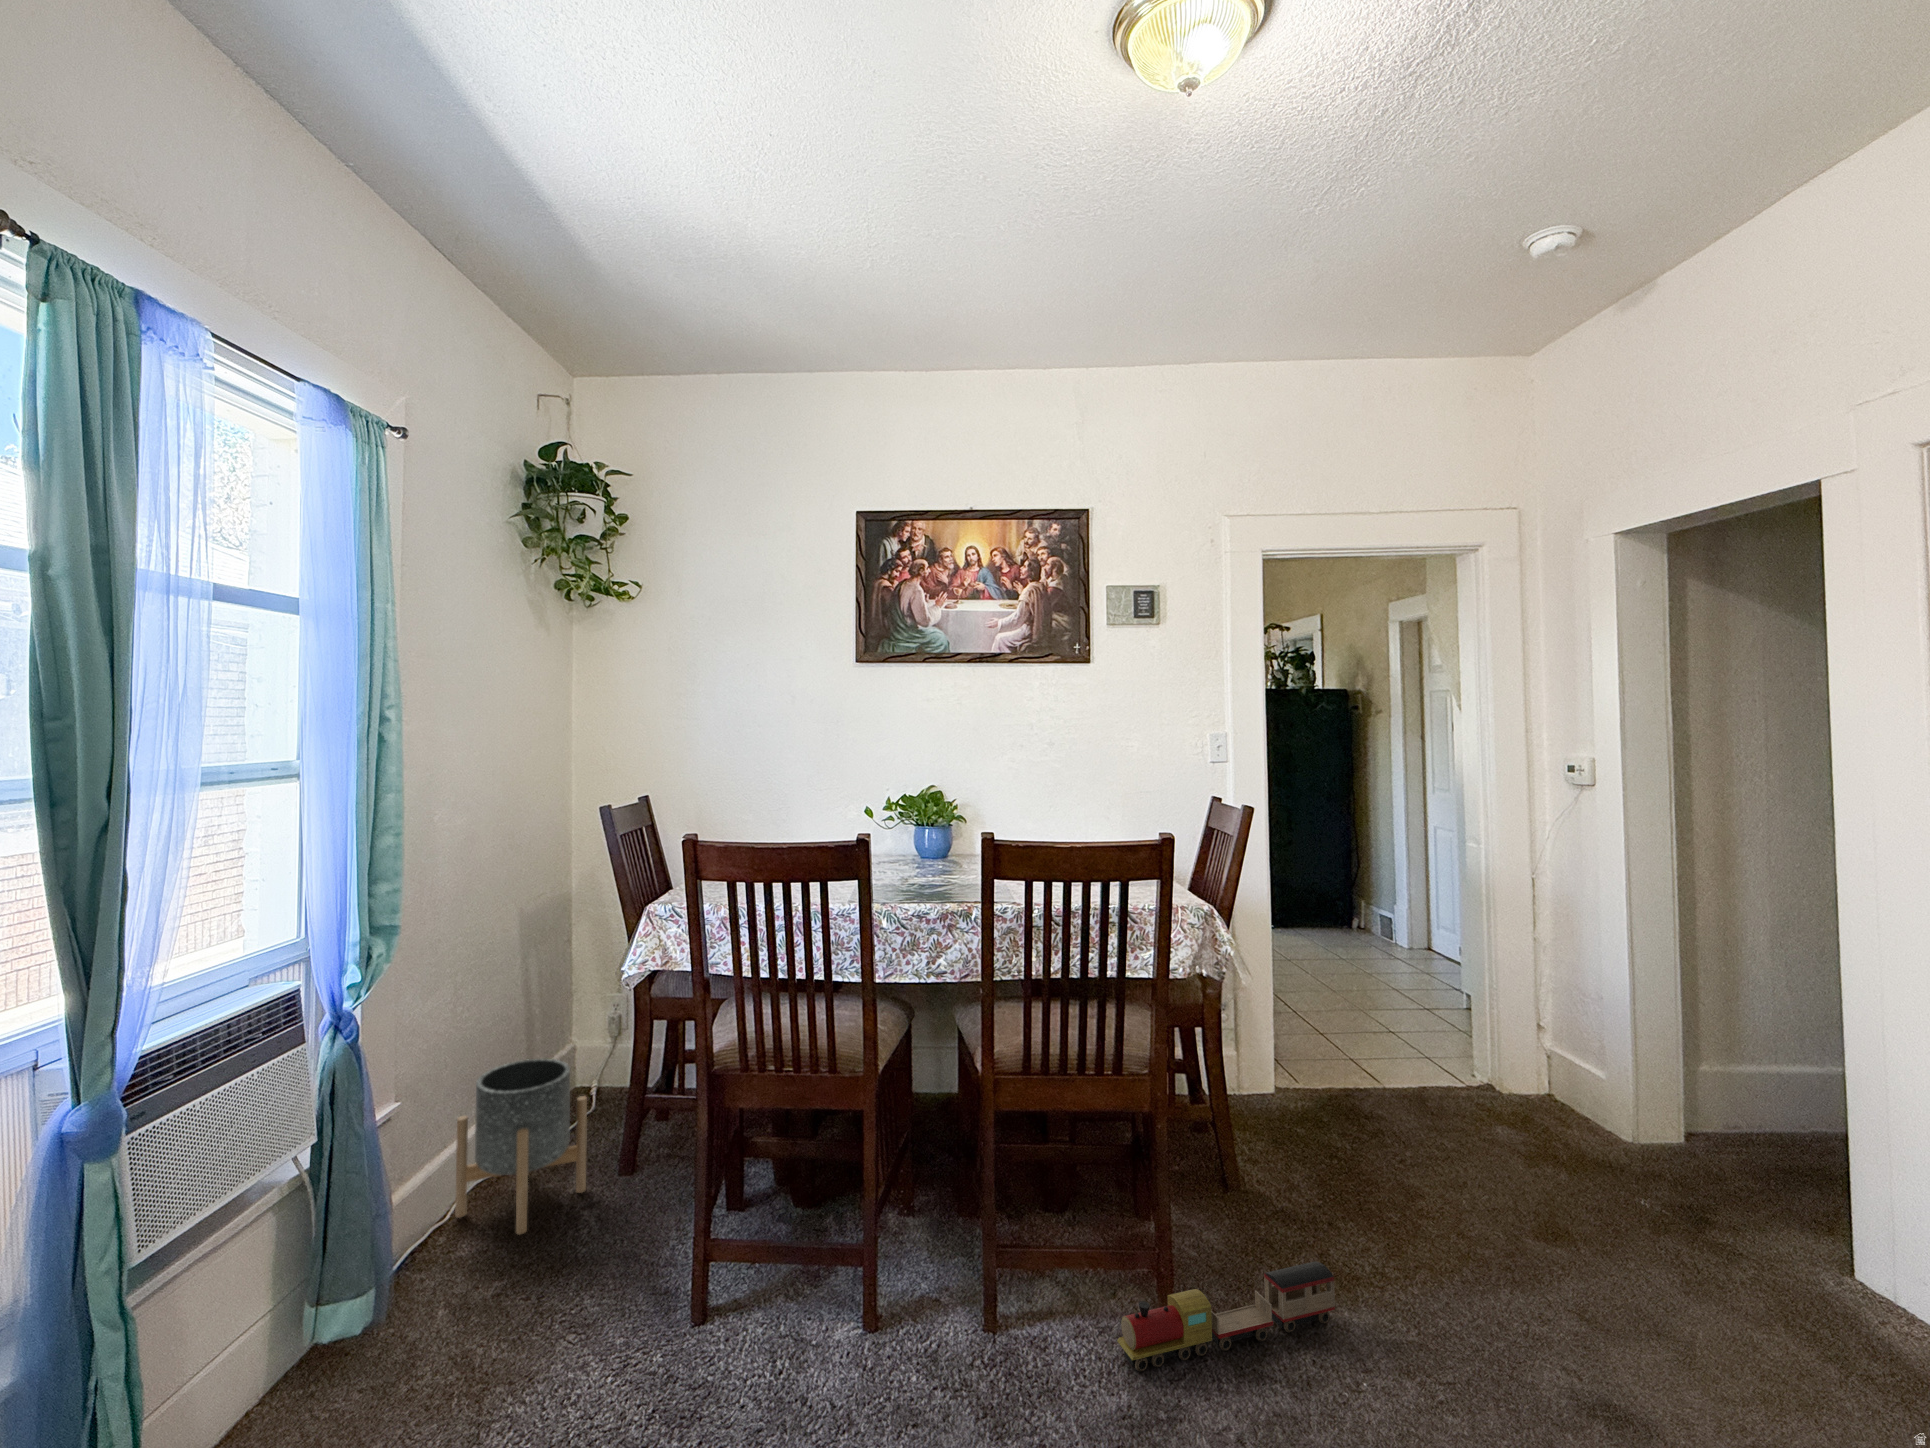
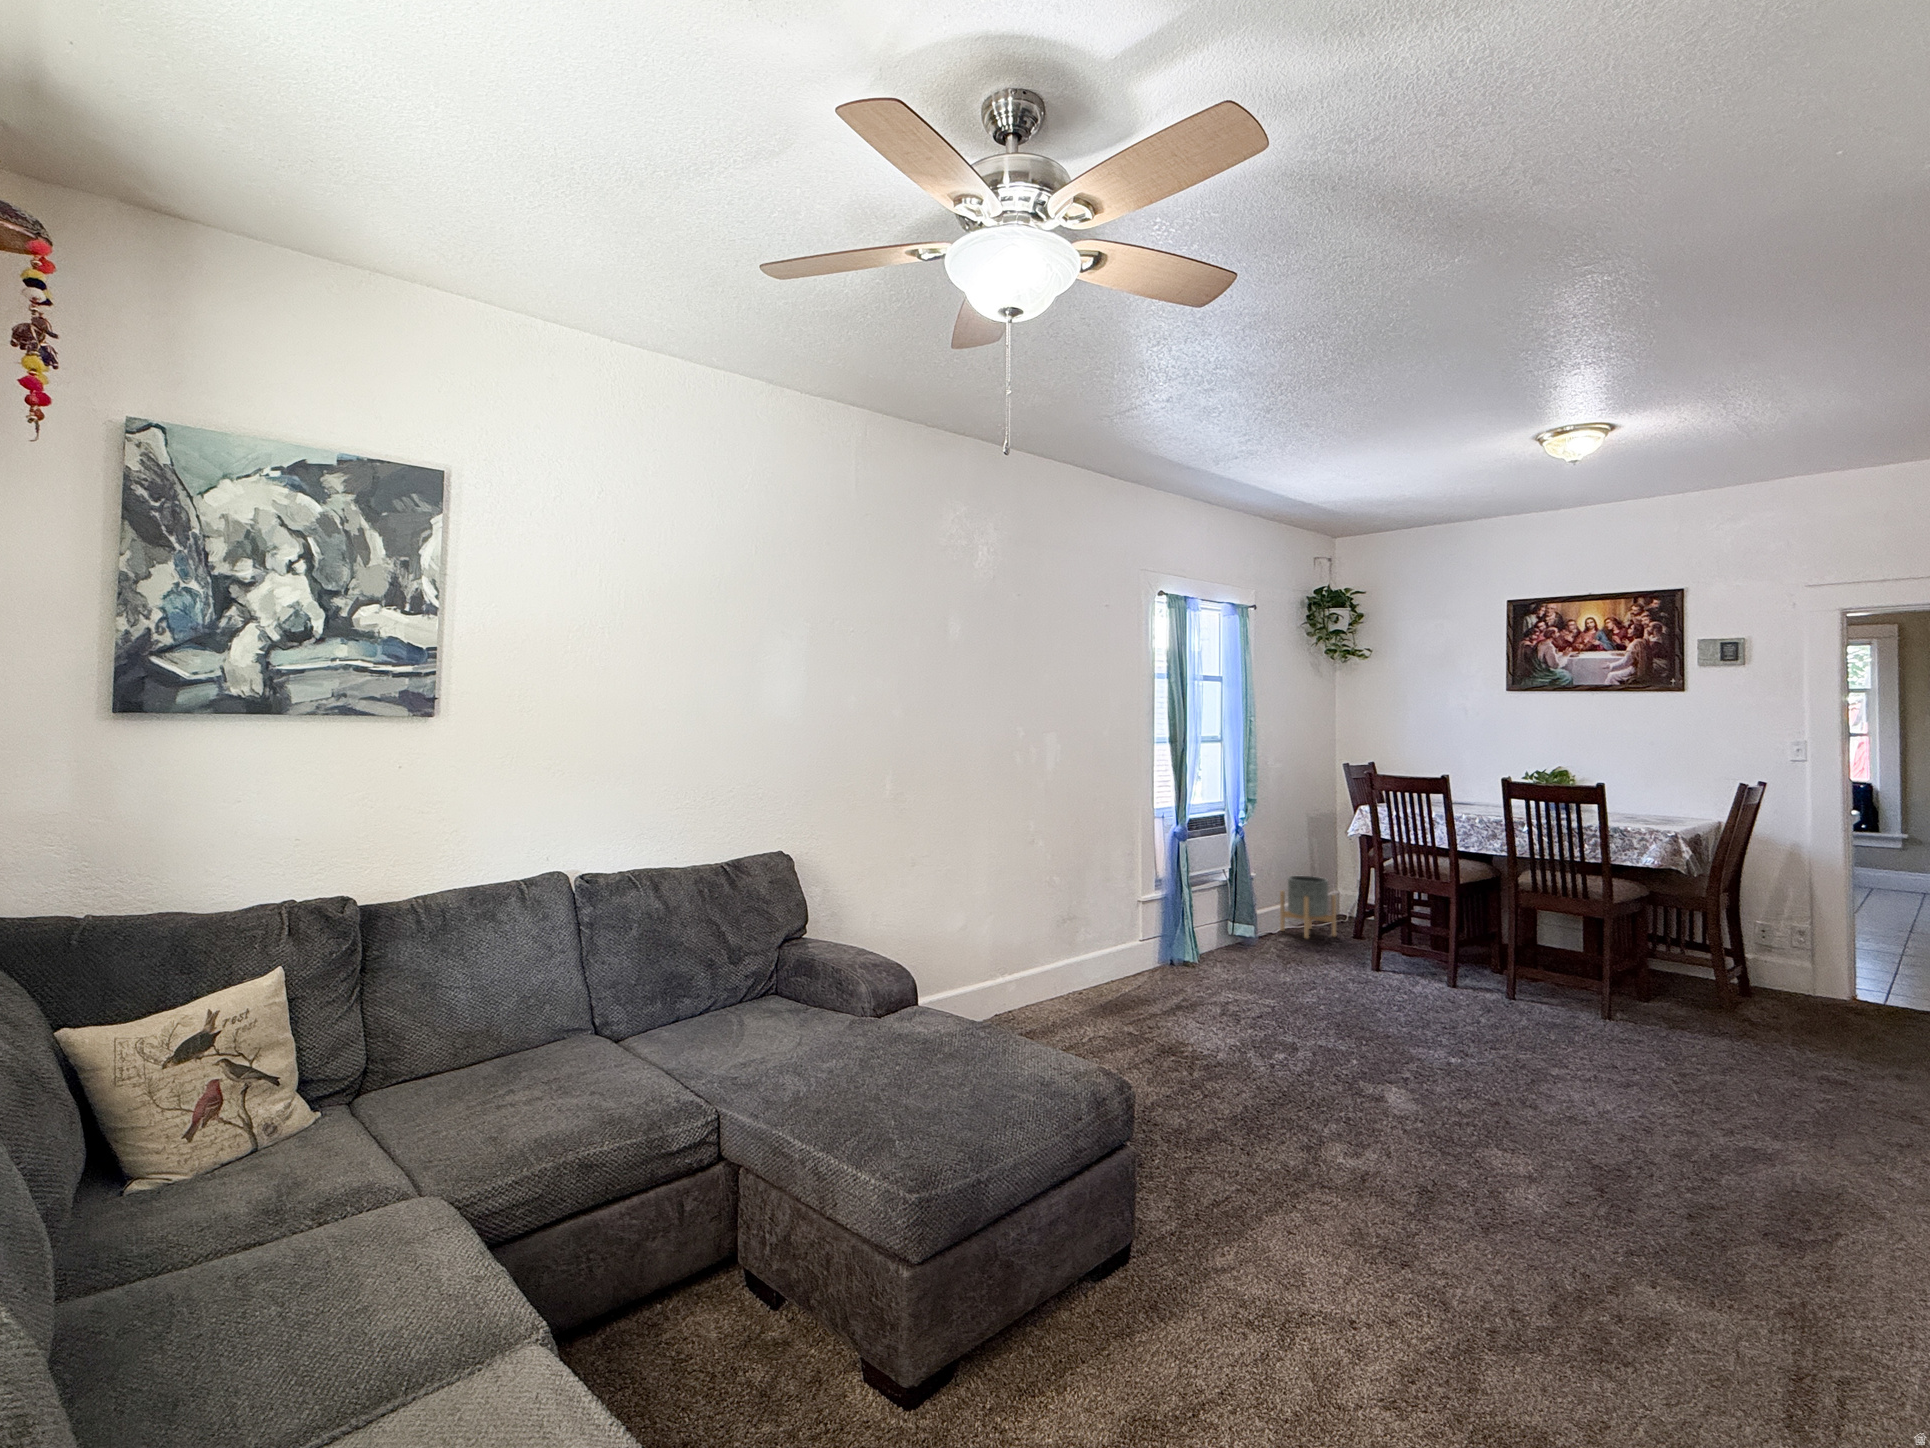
toy train: present [1117,1261,1335,1371] -> none [1553,989,1690,1032]

